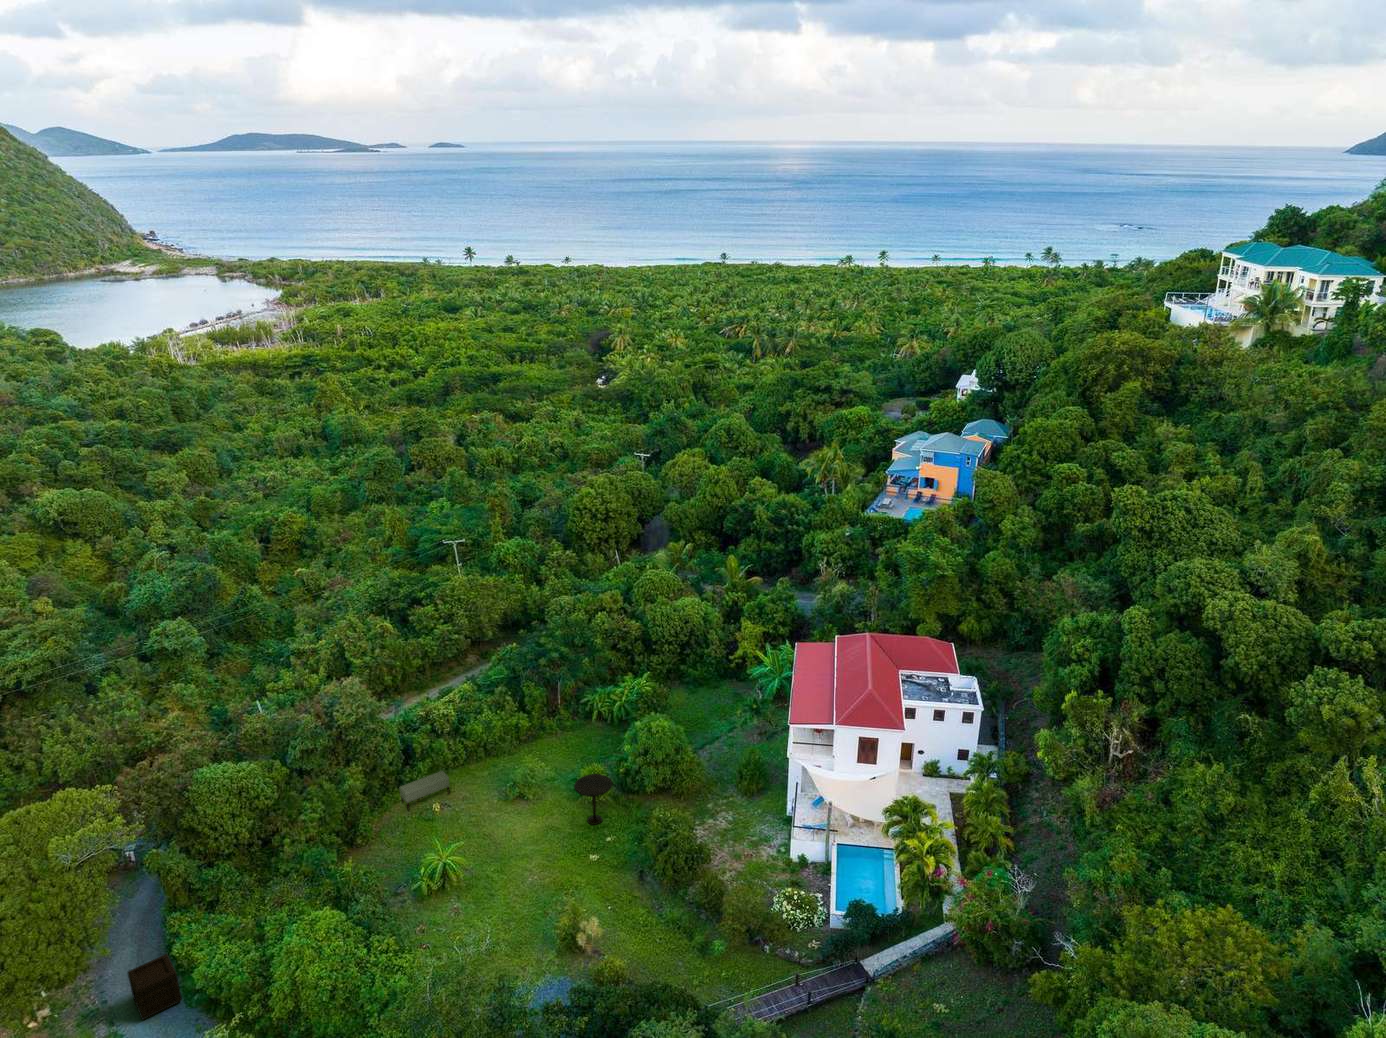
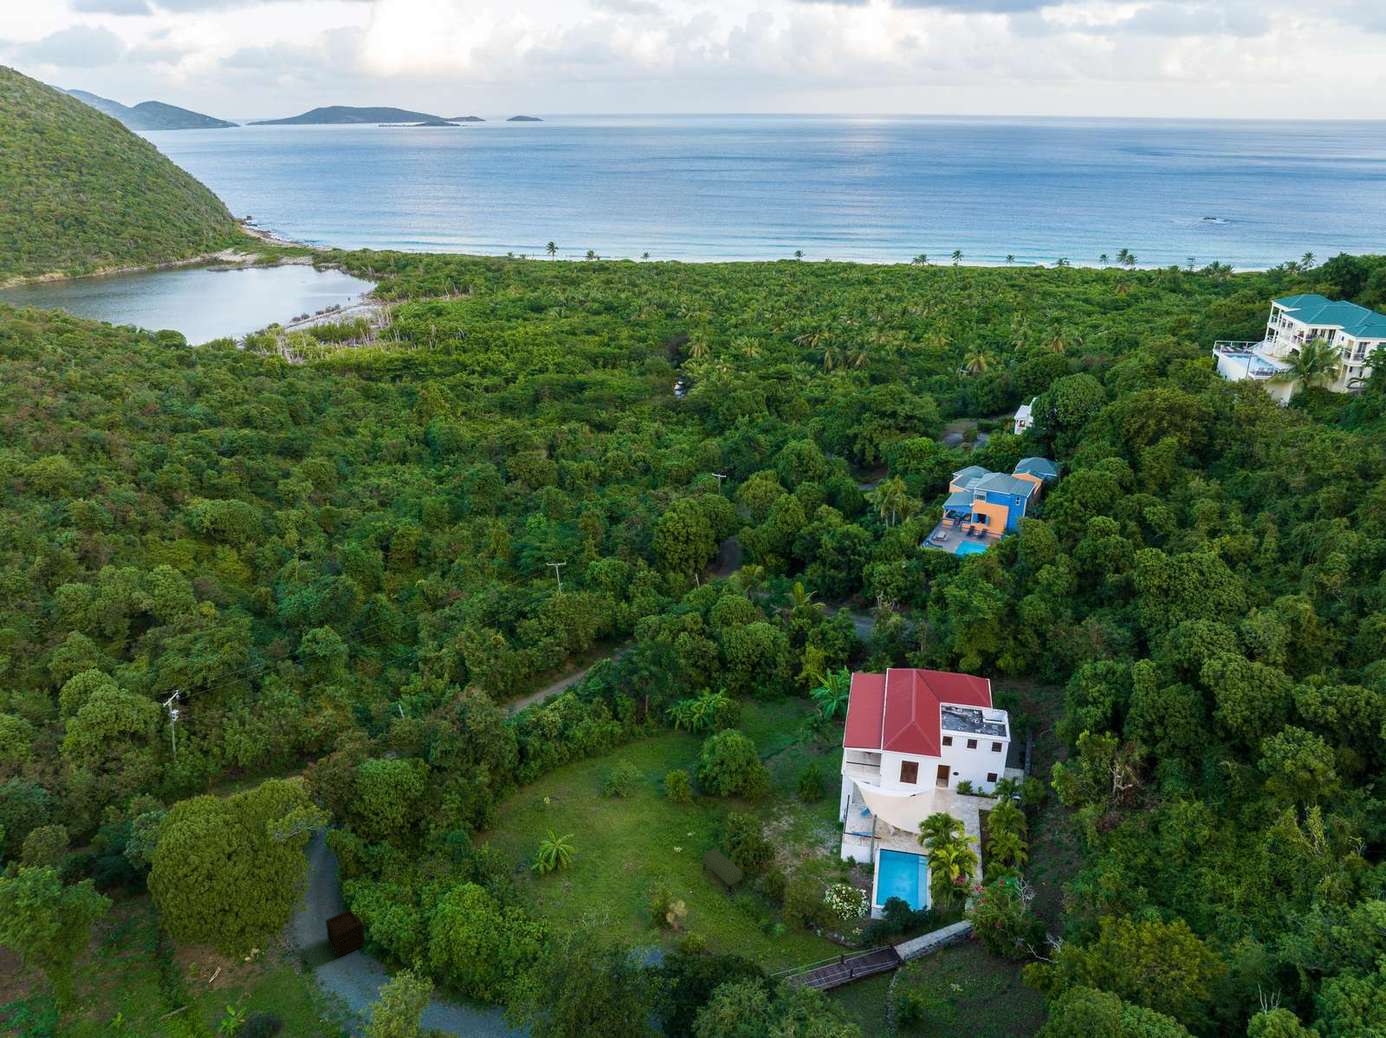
bench: present [399,771,450,810] -> present [703,849,742,892]
pedestal table: present [574,774,613,825] -> none [661,779,693,821]

